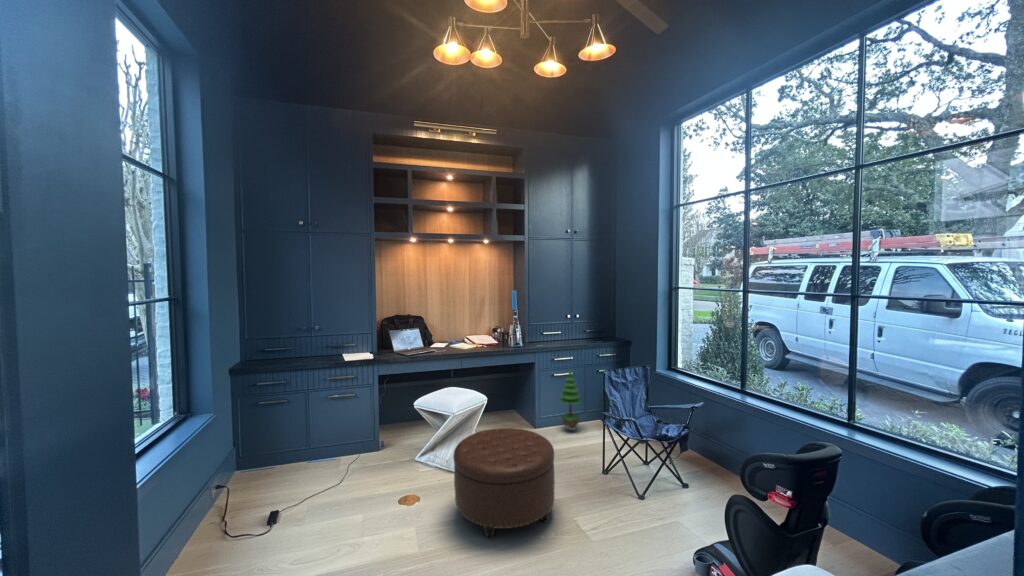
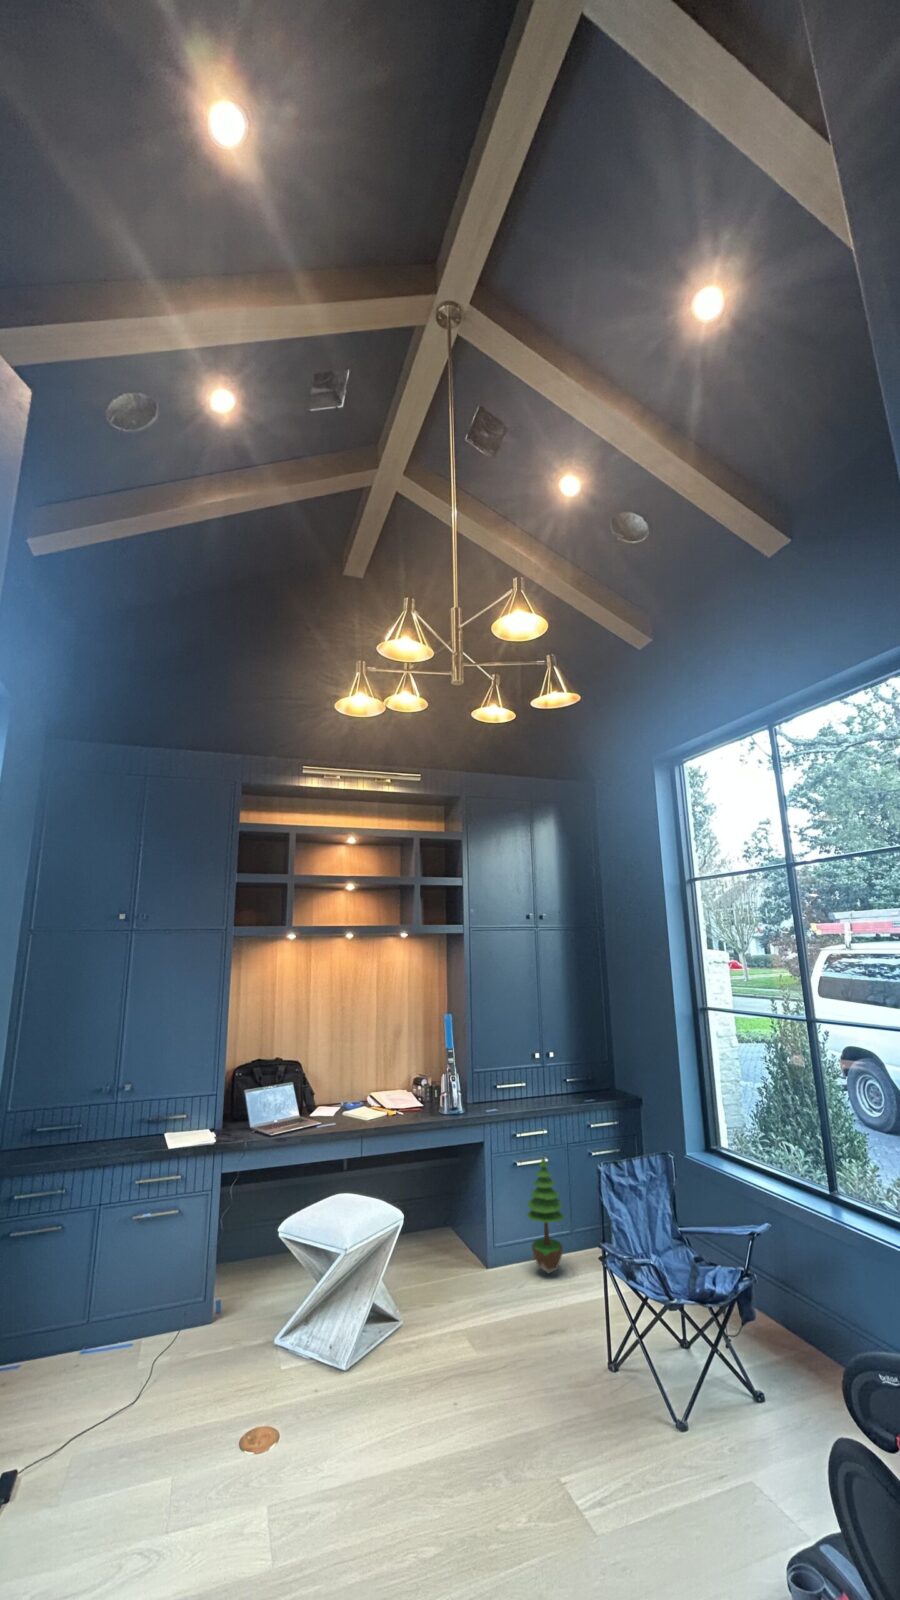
ottoman: present [453,428,555,540] -> none [344,1280,524,1528]

